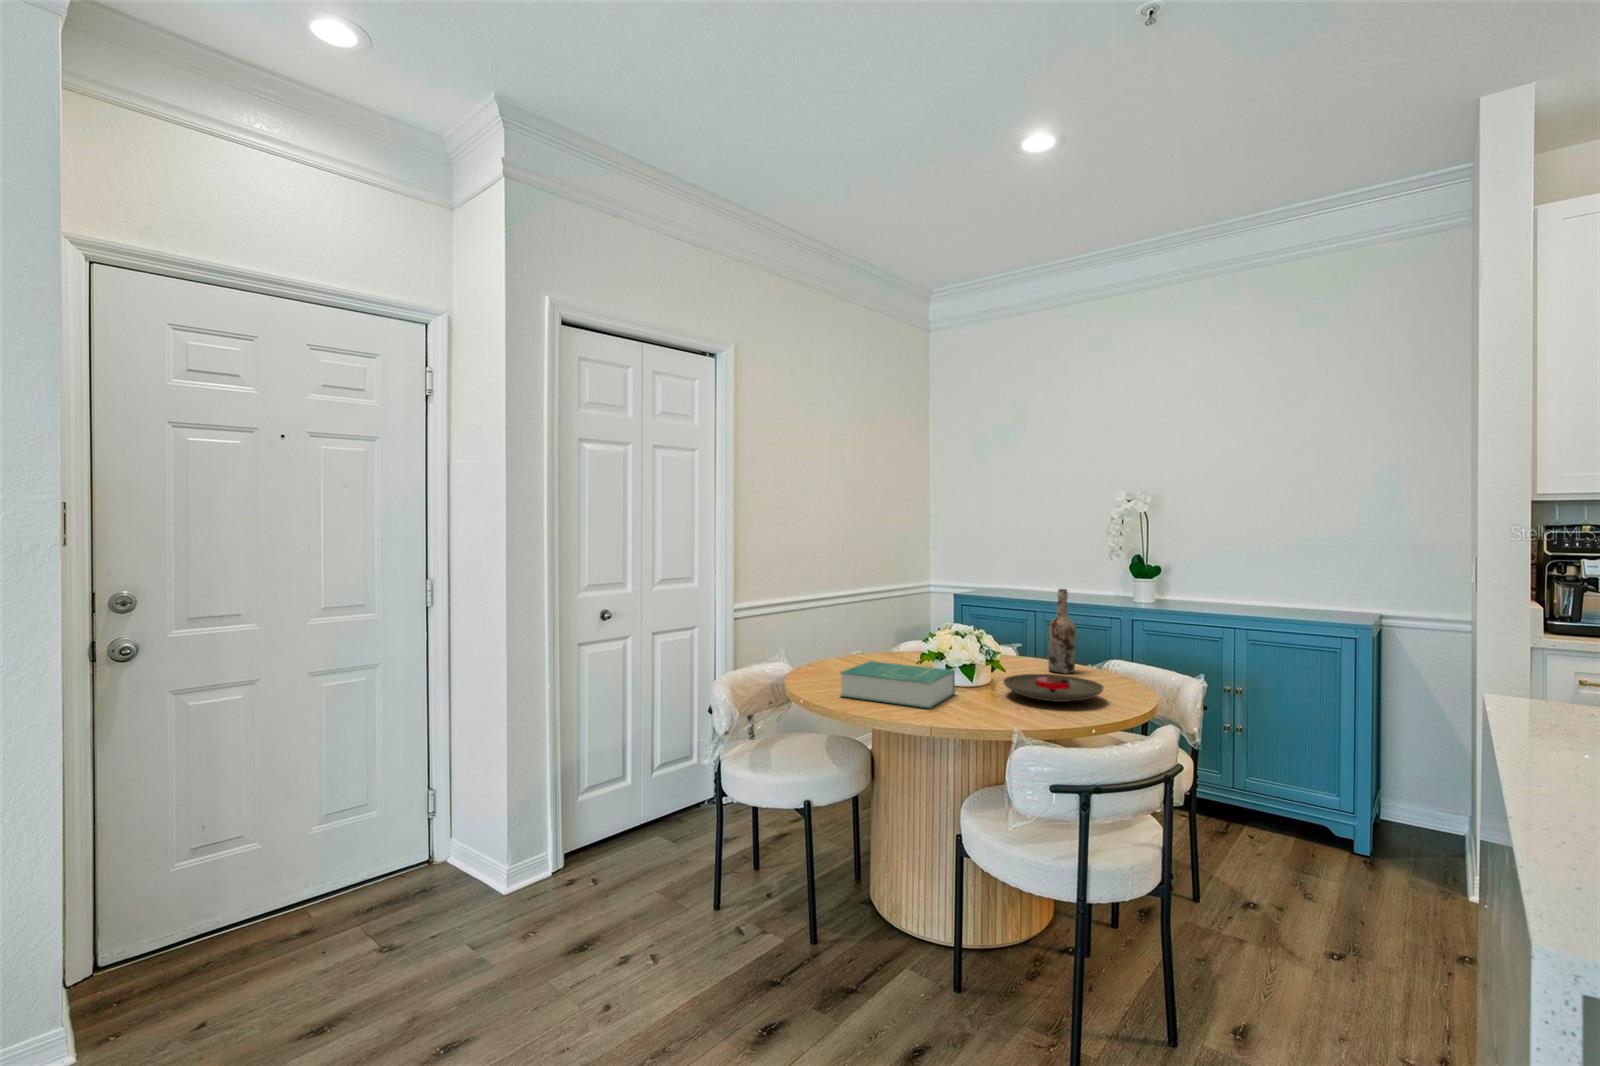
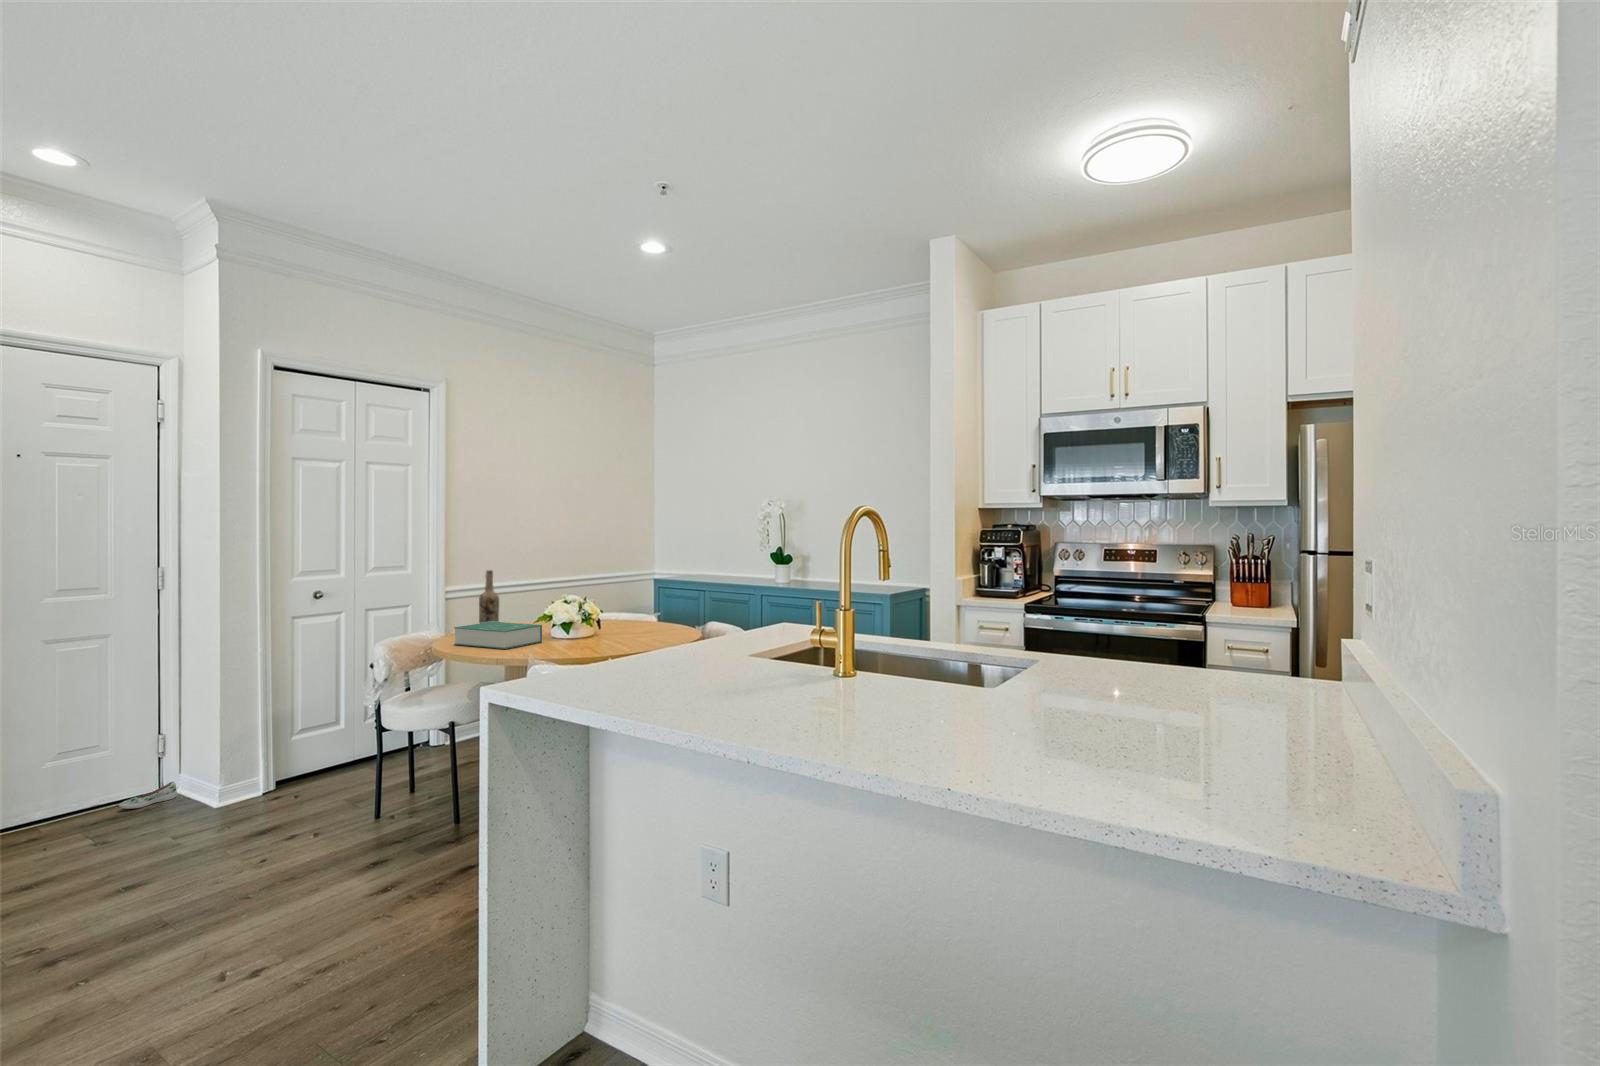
wine bottle: present [1048,589,1076,673] -> present [479,570,499,623]
plate: present [1003,674,1104,702] -> none [572,628,640,643]
shoe: none [394,852,453,890] -> present [119,781,177,809]

